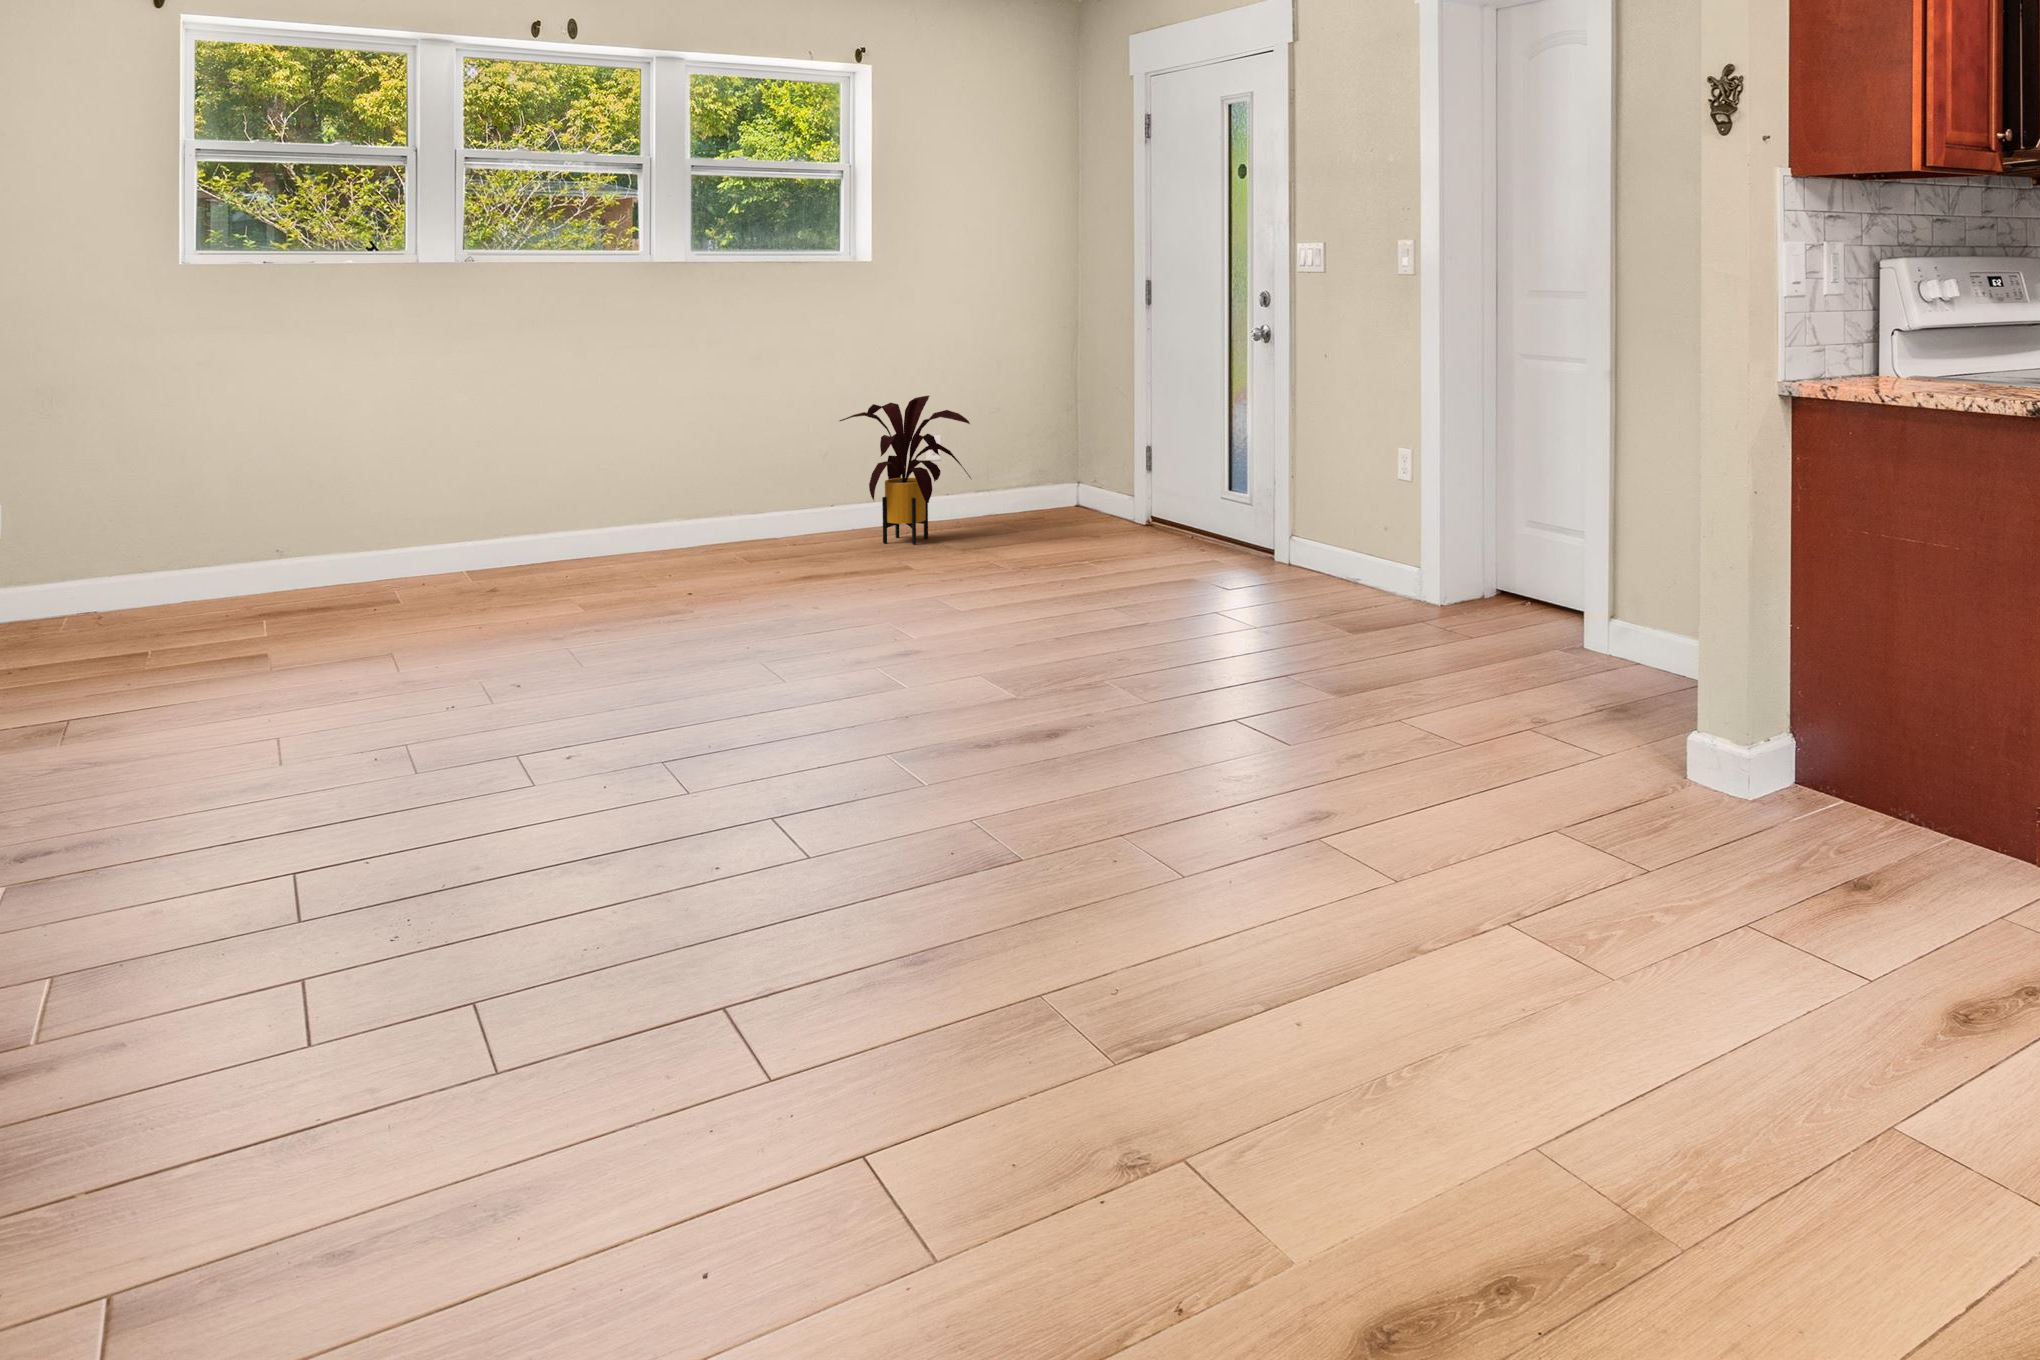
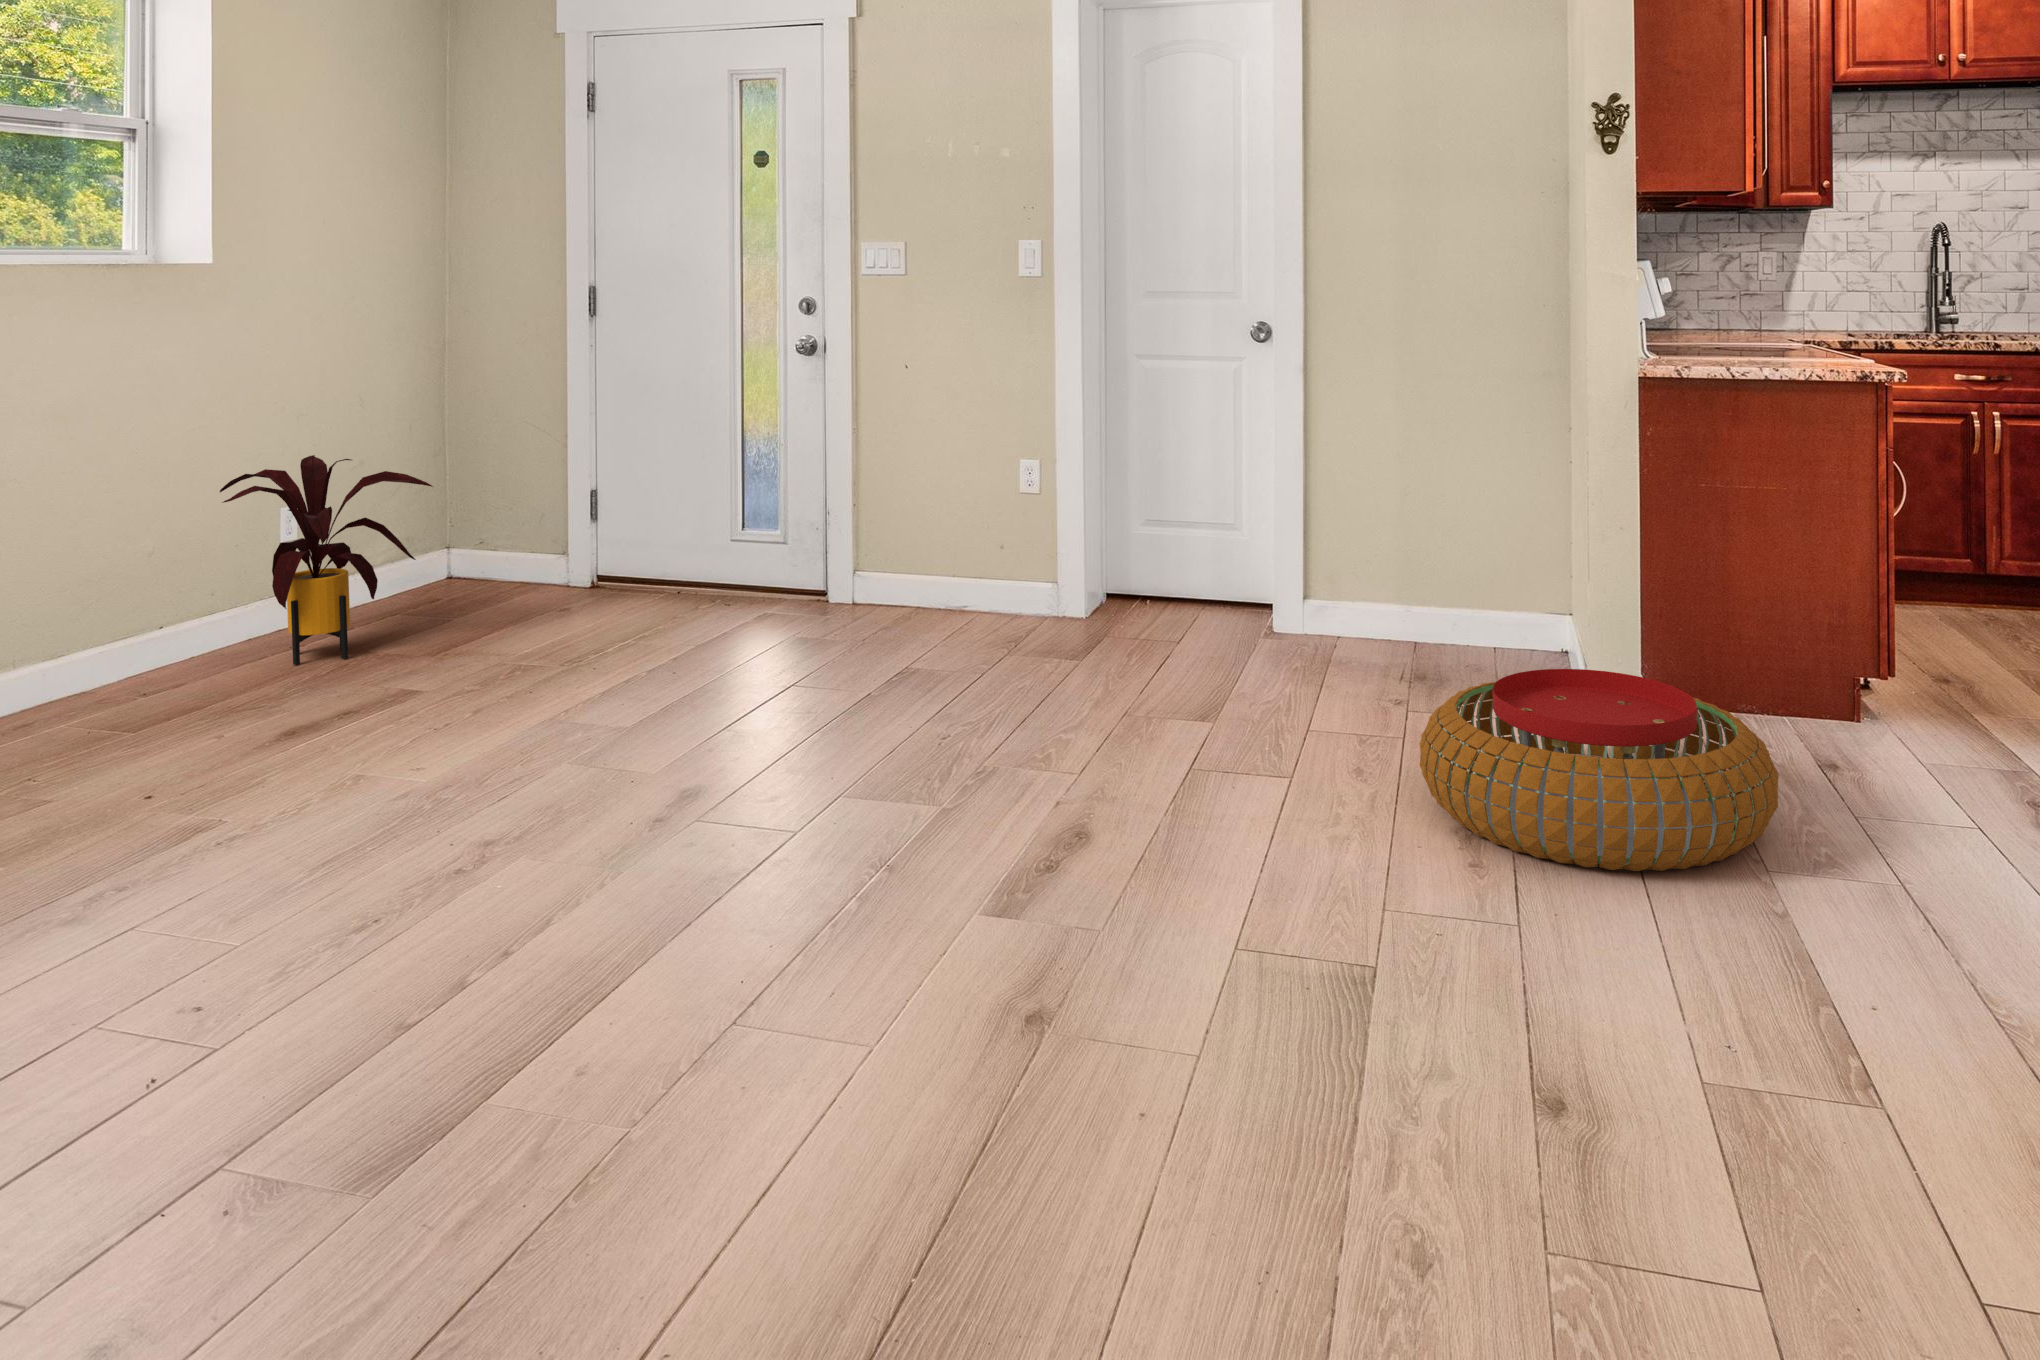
pouf: none [1289,682,1645,893] -> present [1420,669,1778,871]

